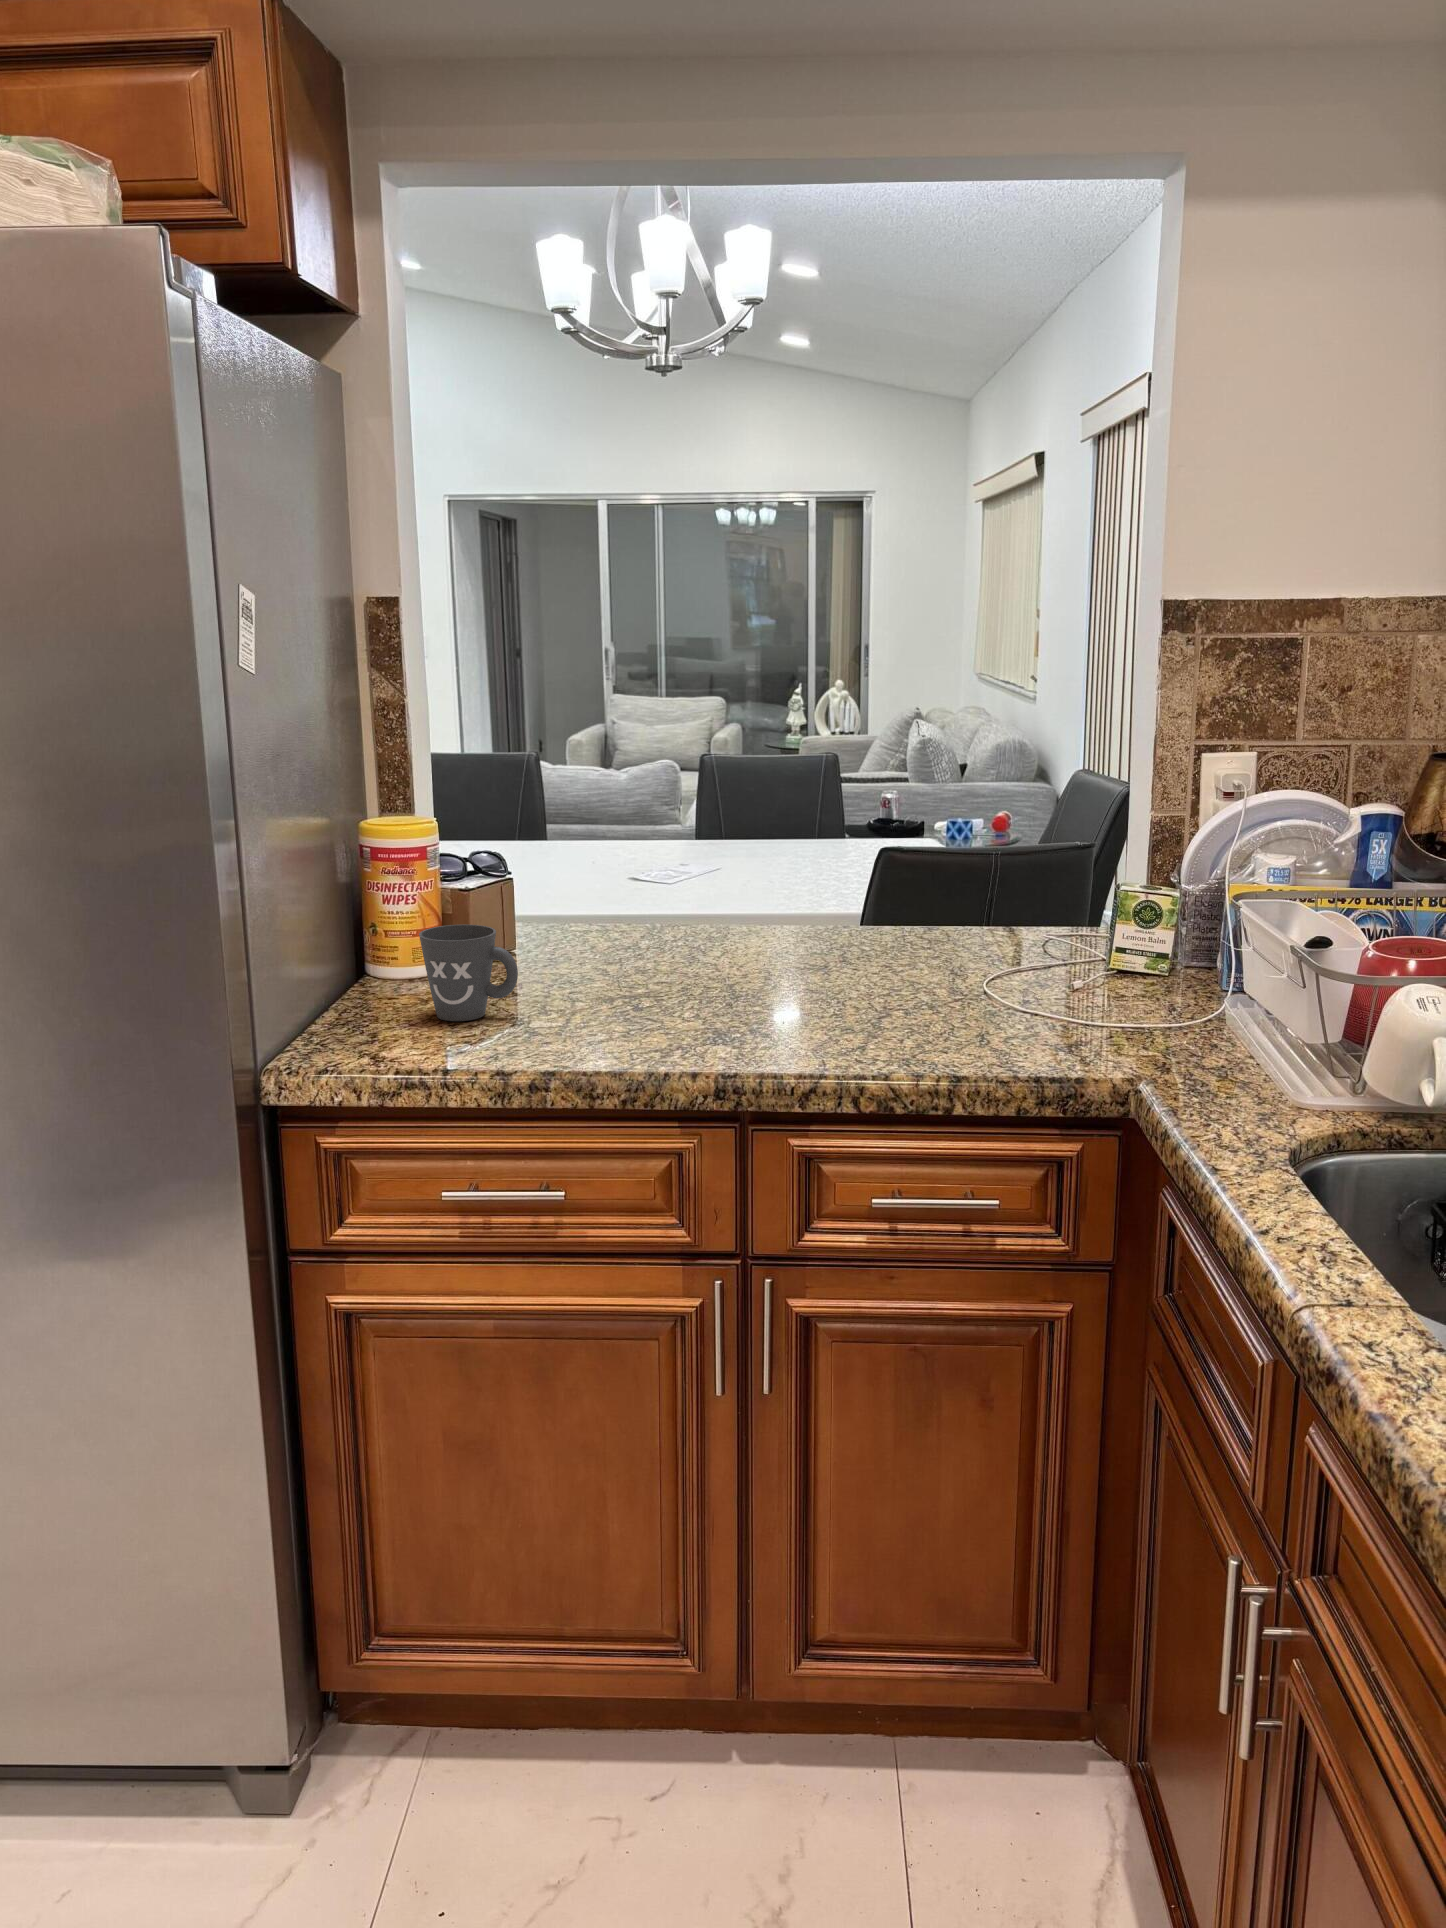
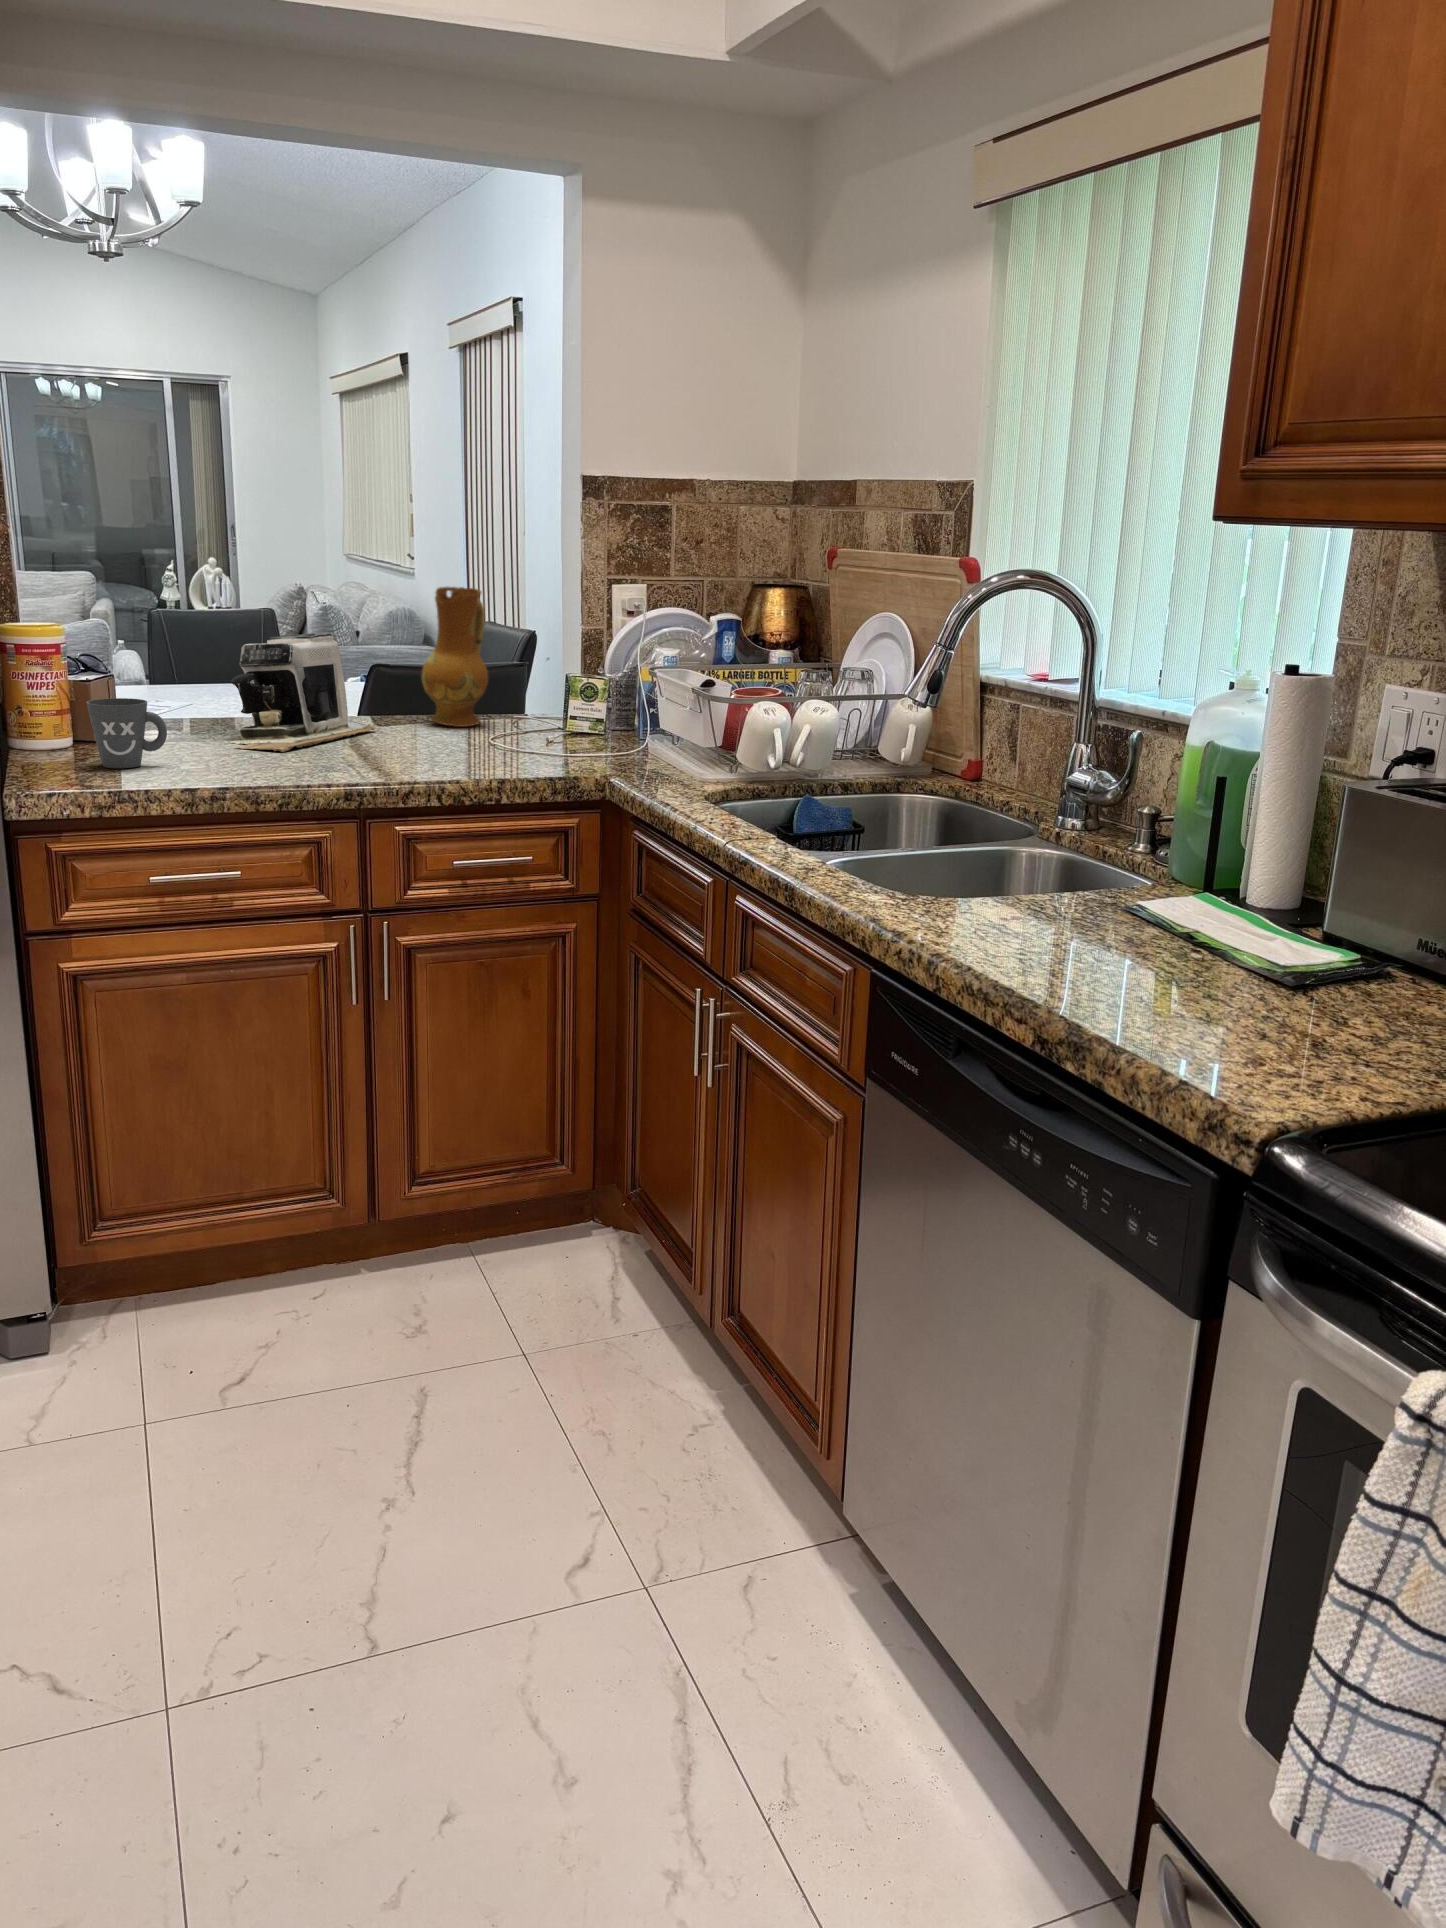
ceramic jug: none [916,758,1012,952] -> present [422,587,488,727]
coffee maker: none [631,823,845,996] -> present [229,633,377,752]

